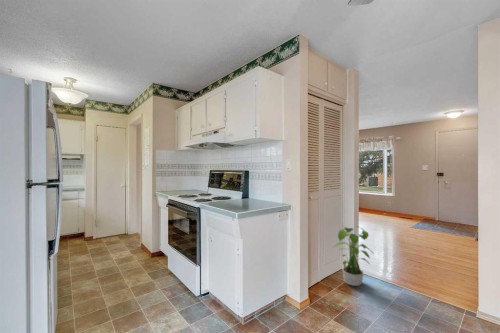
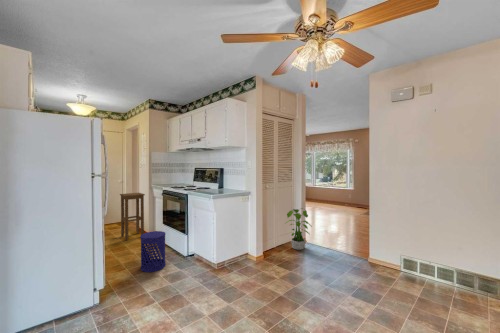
stool: none [117,200,147,262] -> present [120,193,145,240]
waste bin: none [132,259,168,325] -> present [141,231,166,272]

